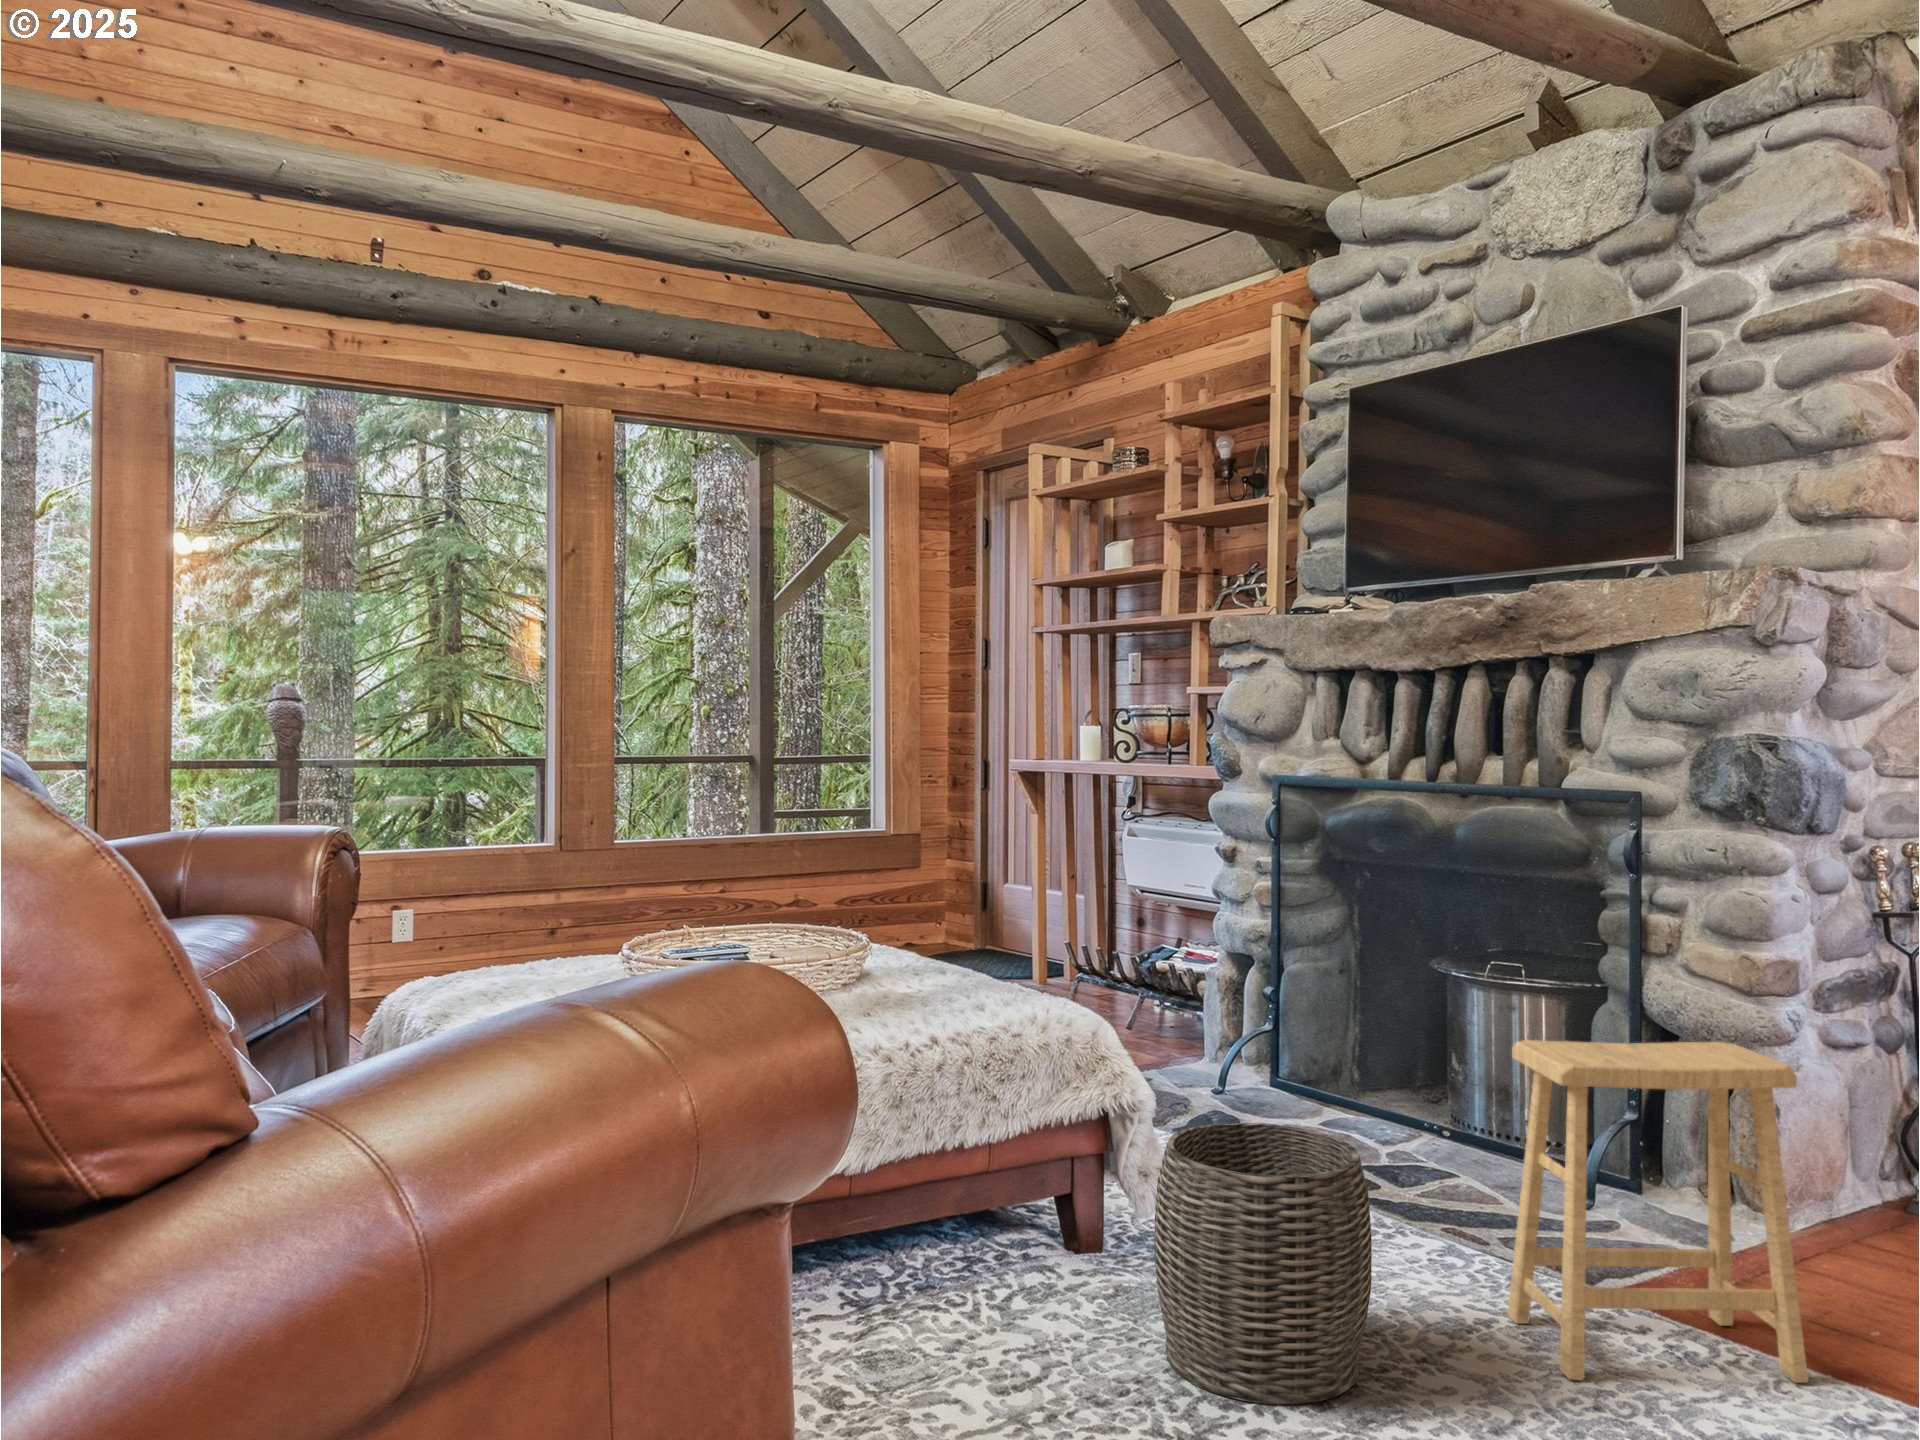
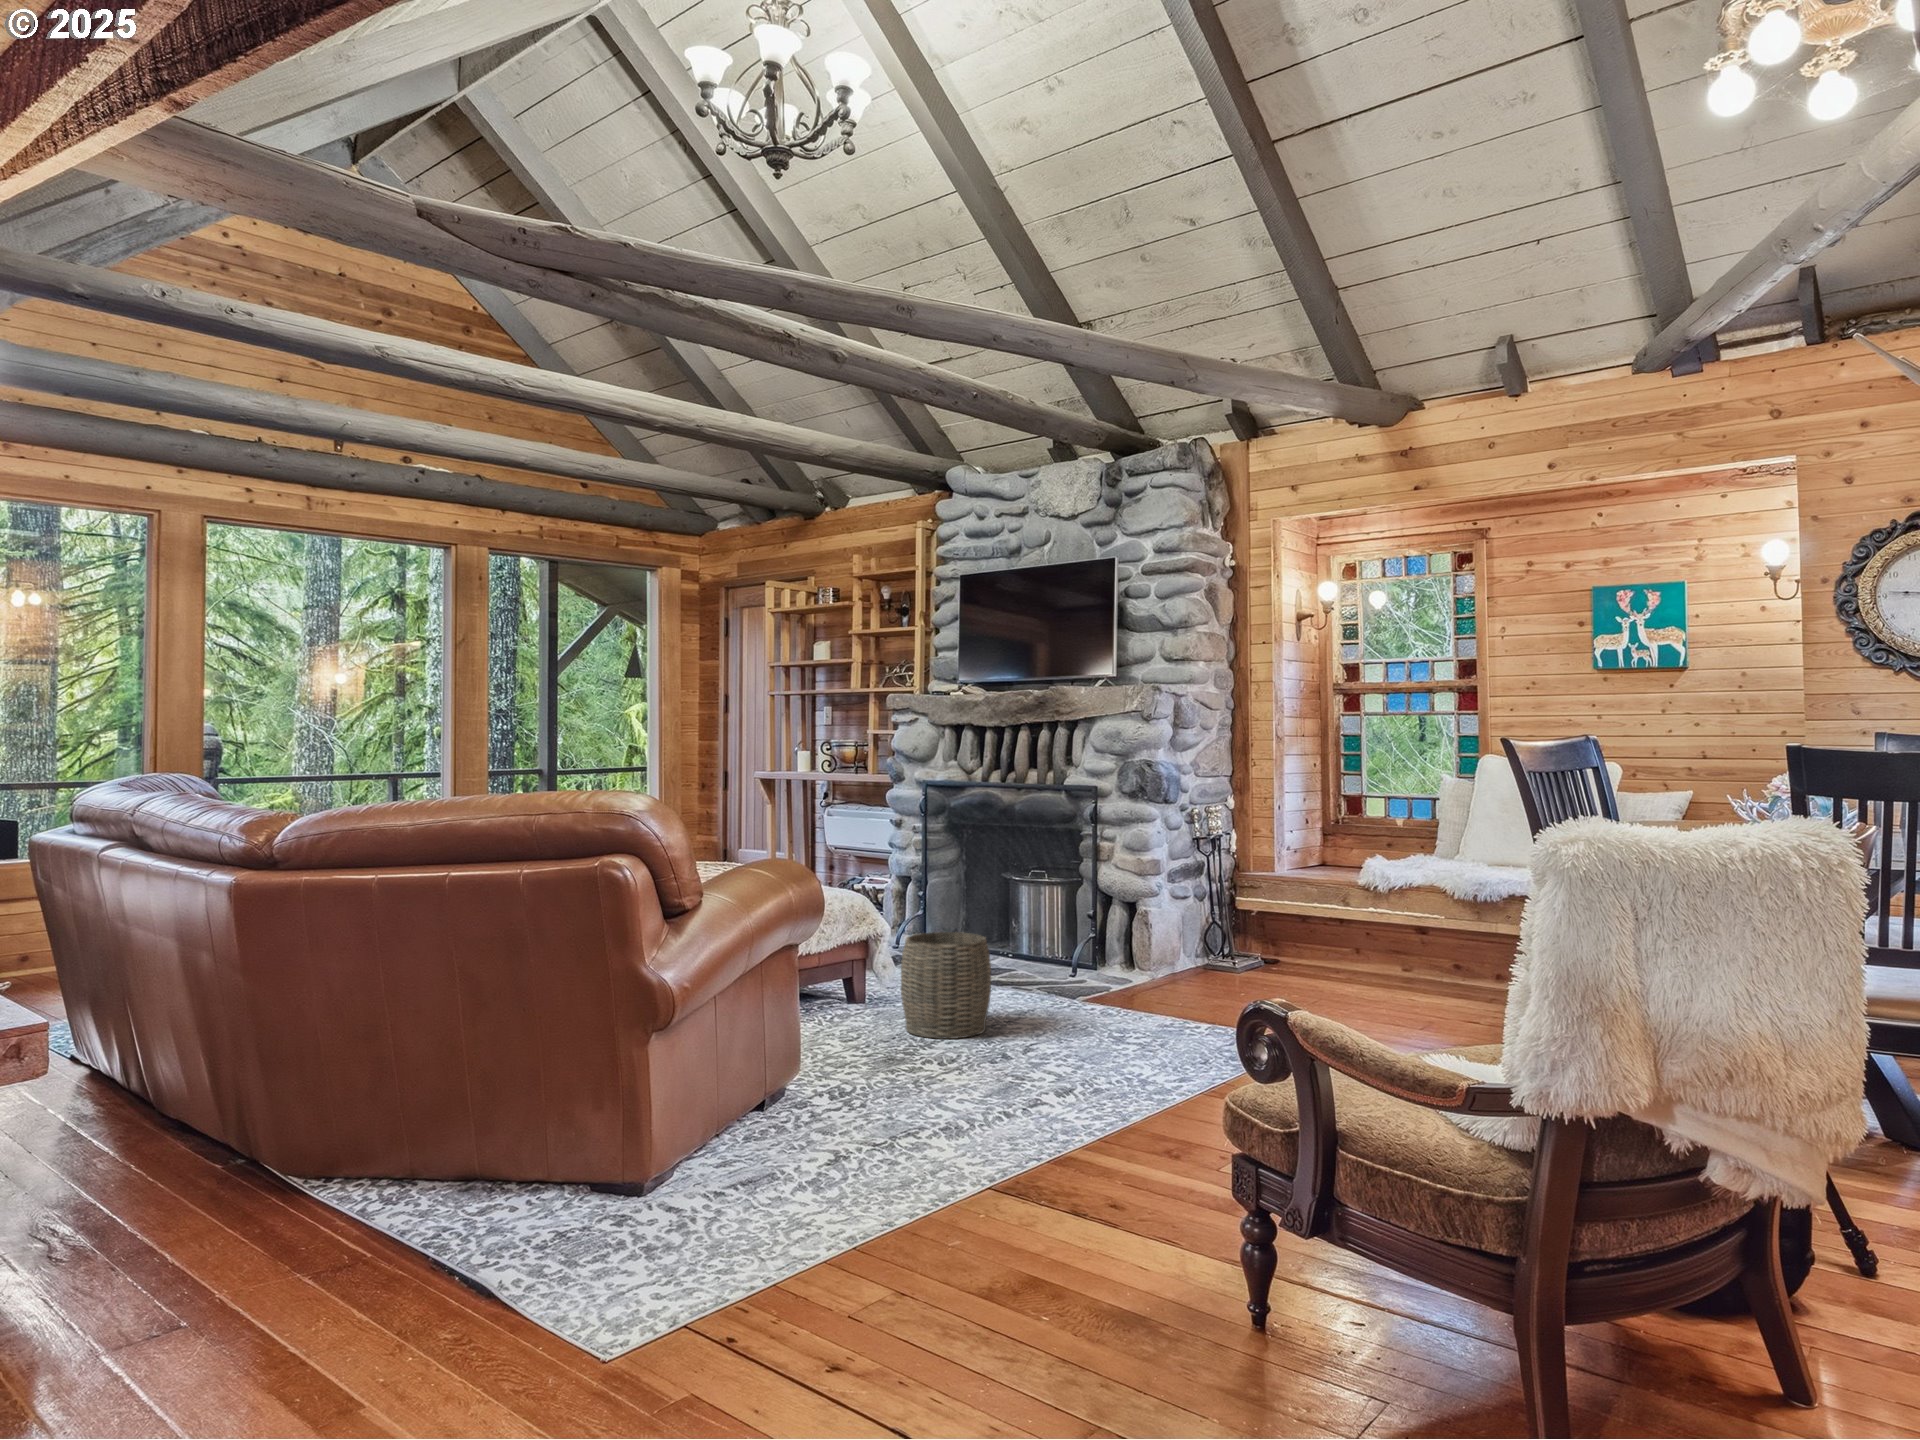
footstool: present [1507,1040,1809,1383] -> none [1043,888,1154,1024]

